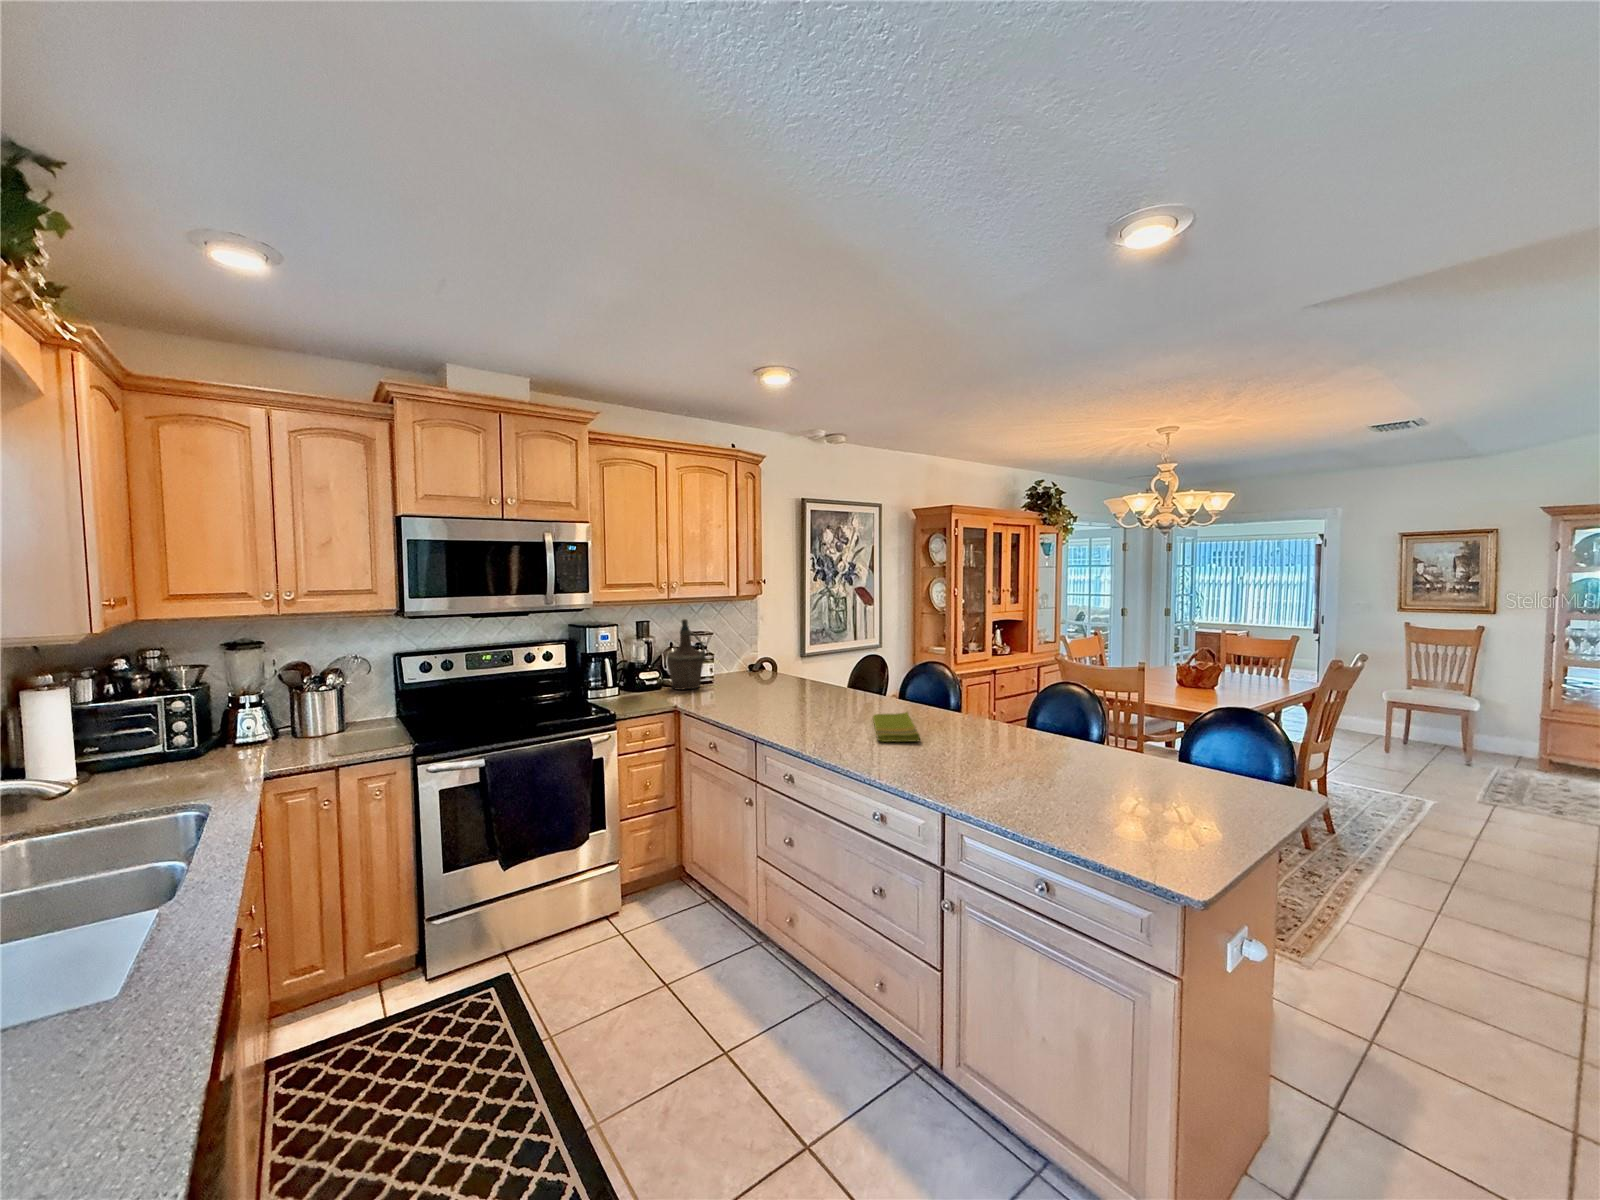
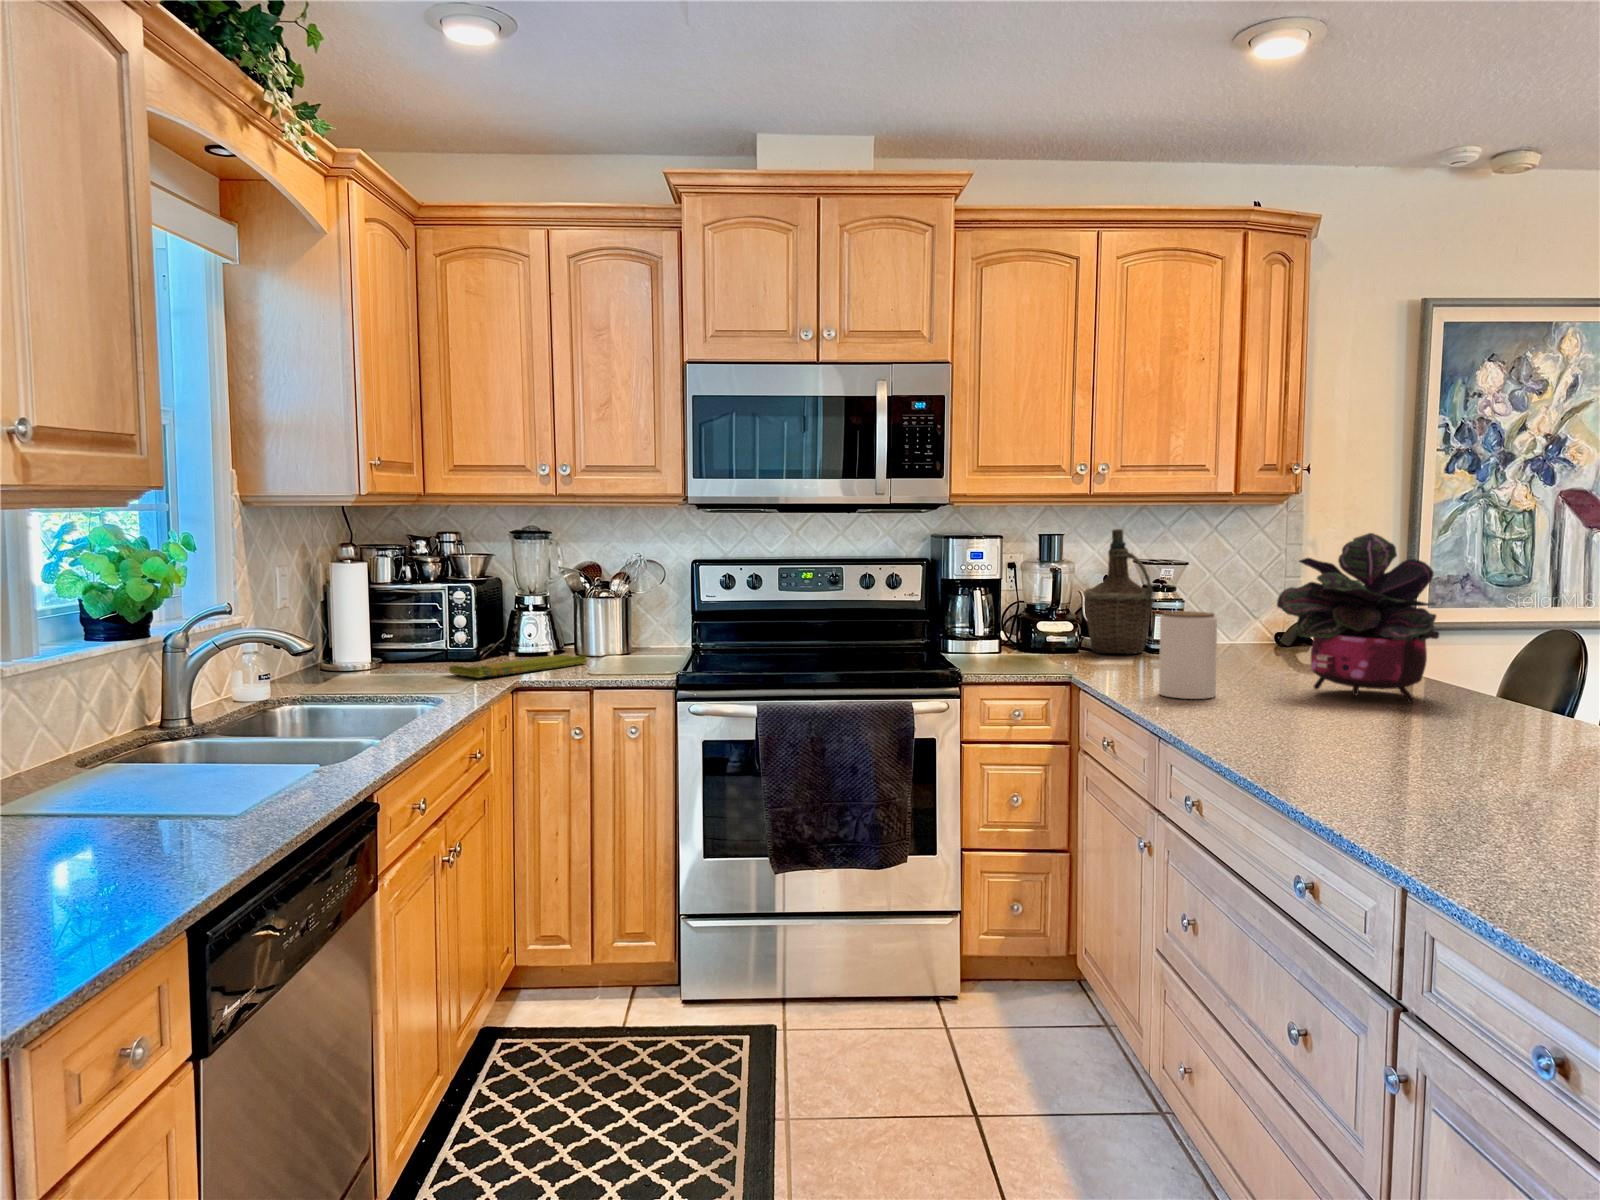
potted plant: none [790,625,862,707] -> present [1277,533,1439,703]
jar: none [739,671,768,719] -> present [1159,611,1217,699]
dish towel: present [873,712,920,742] -> present [449,654,587,678]

